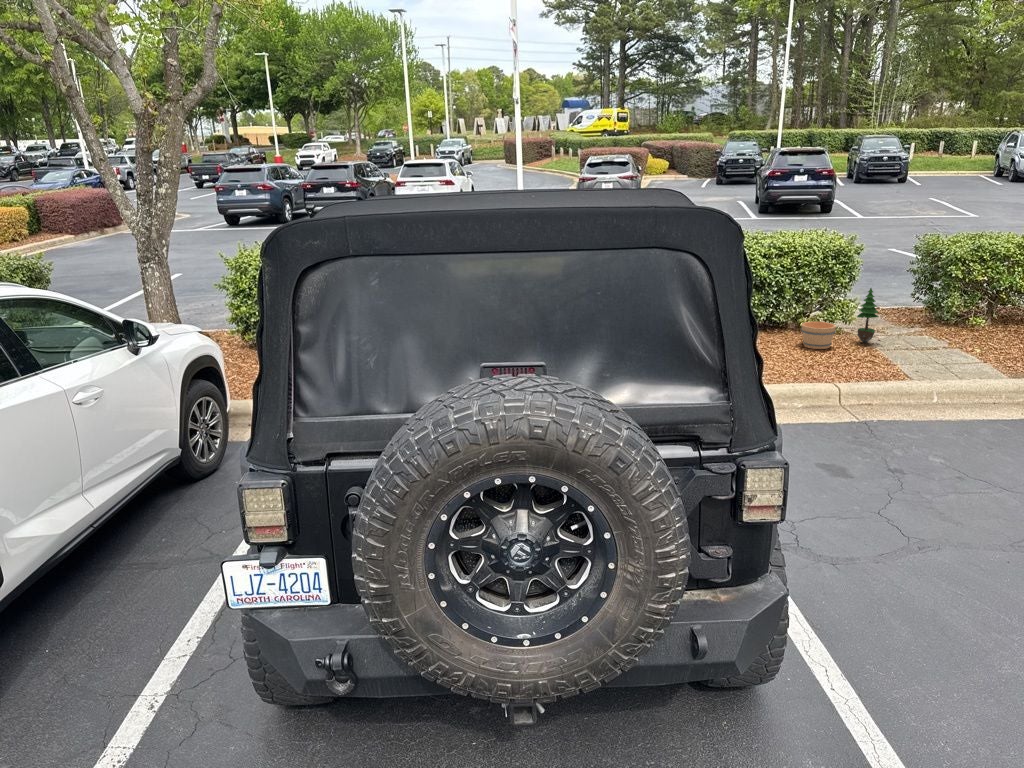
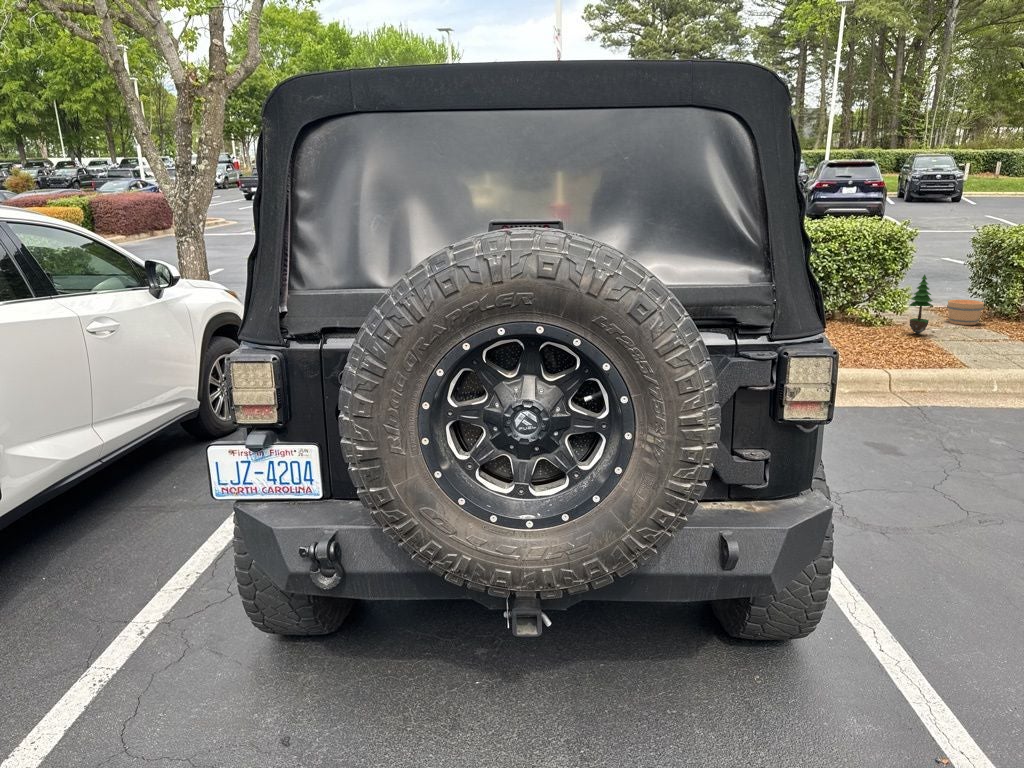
bucket: present [801,322,836,349] -> present [947,299,984,325]

